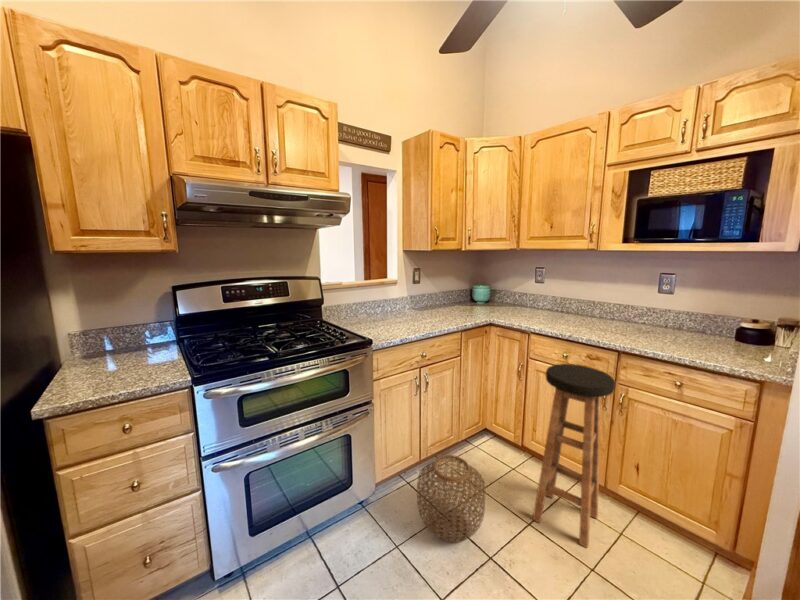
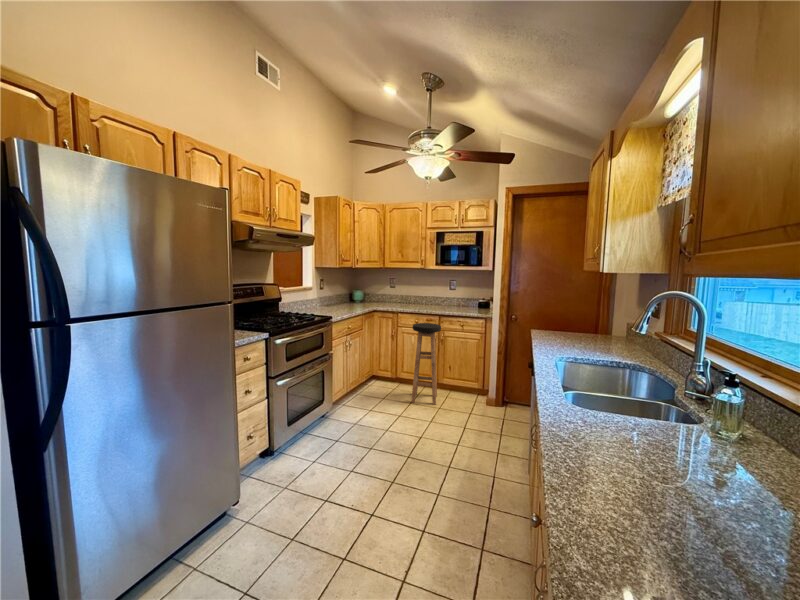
woven basket: present [417,455,486,542] -> none [358,376,394,418]

